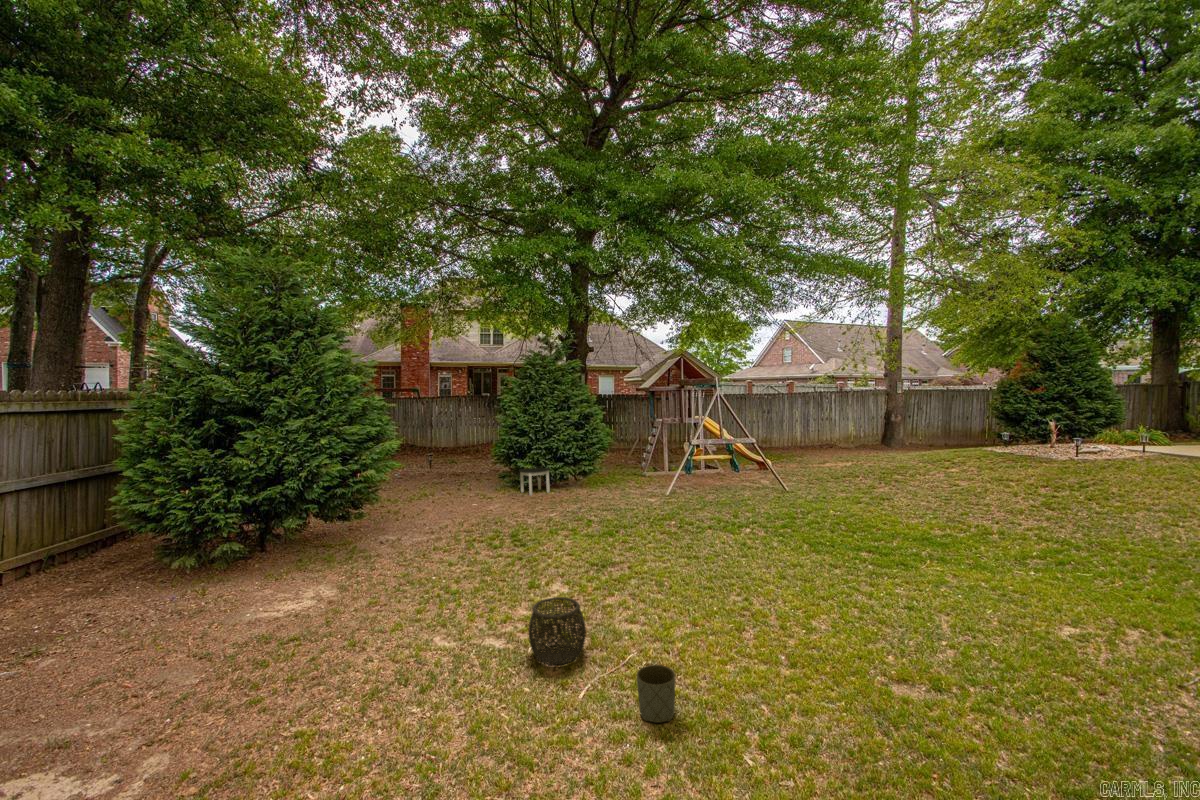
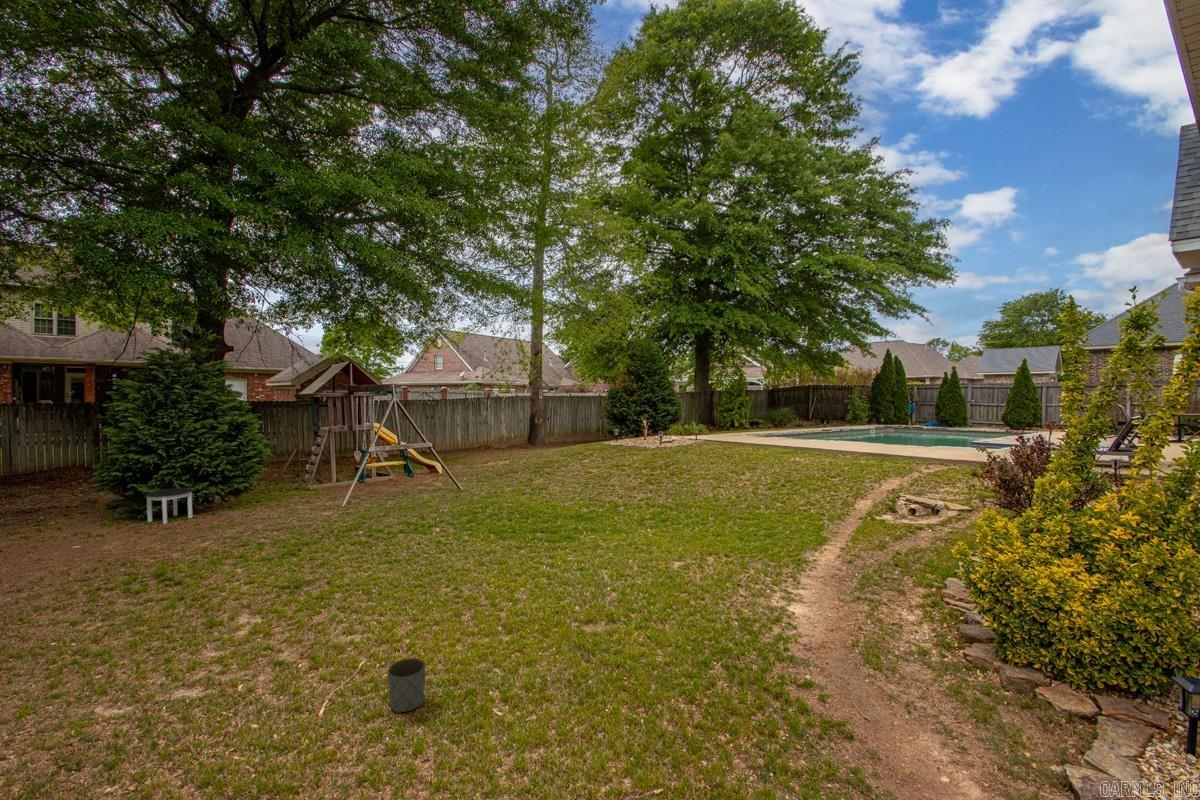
woven basket: present [528,597,586,665] -> none [240,621,313,697]

